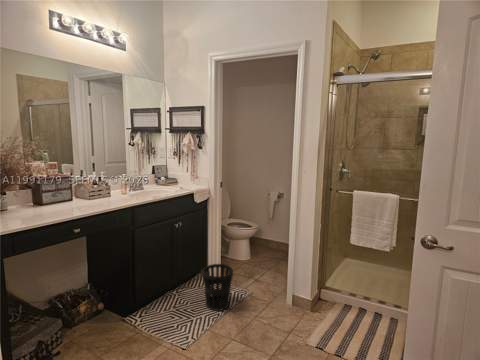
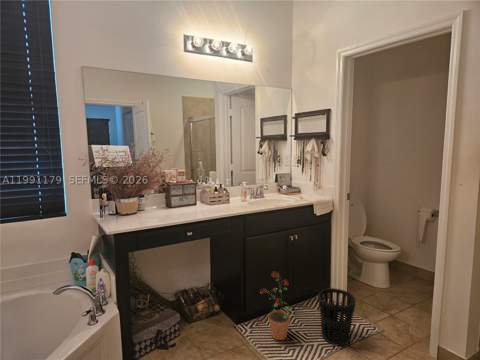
potted plant: none [149,257,182,319] -> present [260,272,290,340]

